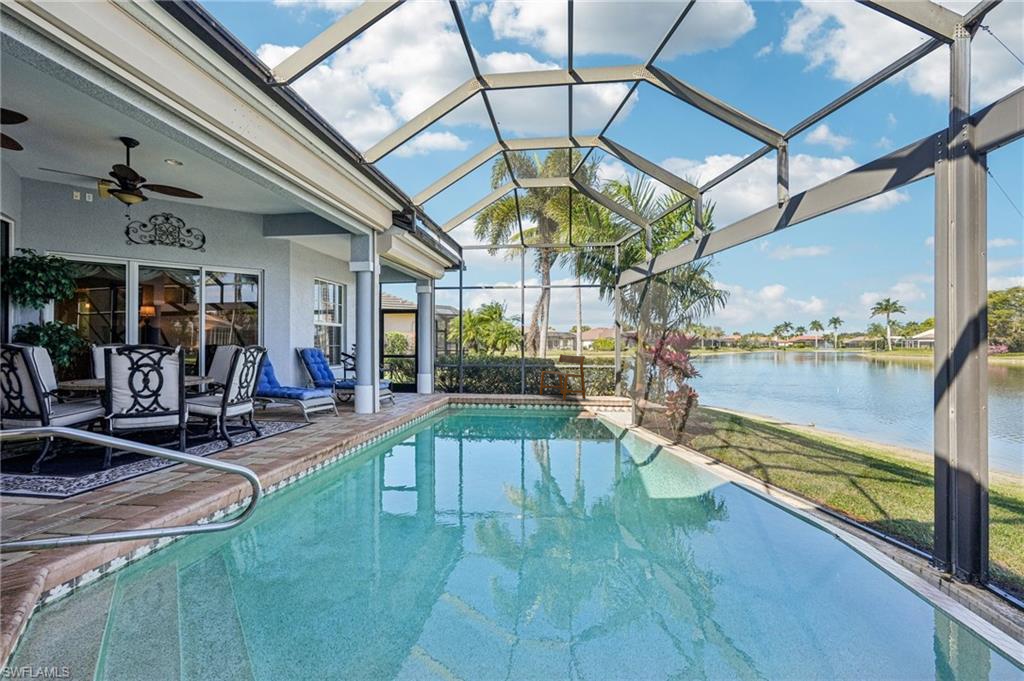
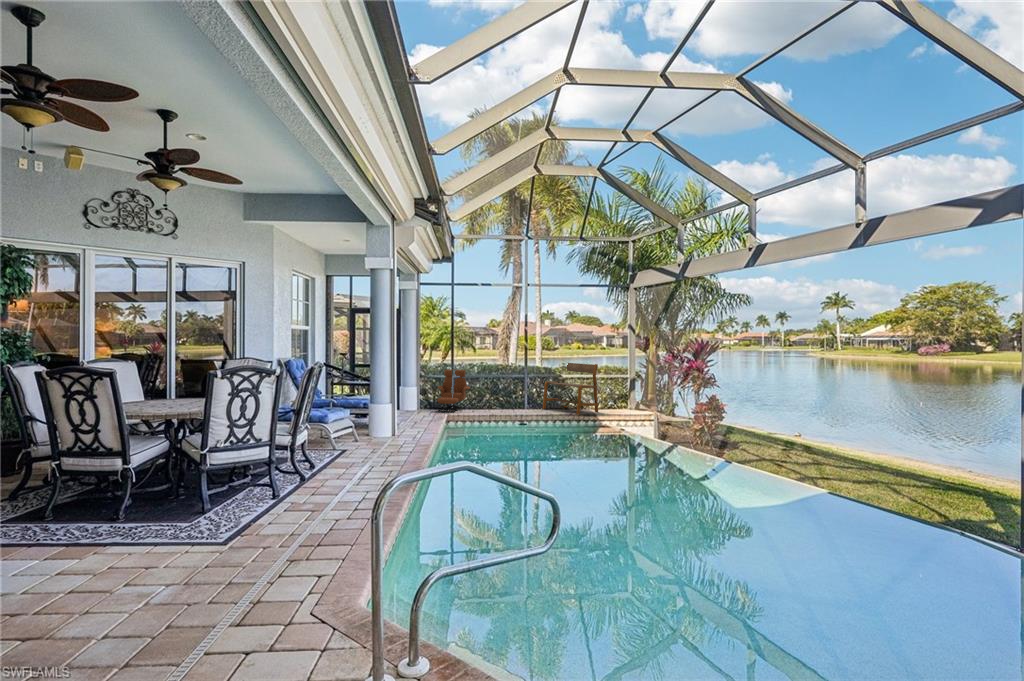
lounge chair: none [446,360,477,396] -> present [437,369,470,412]

